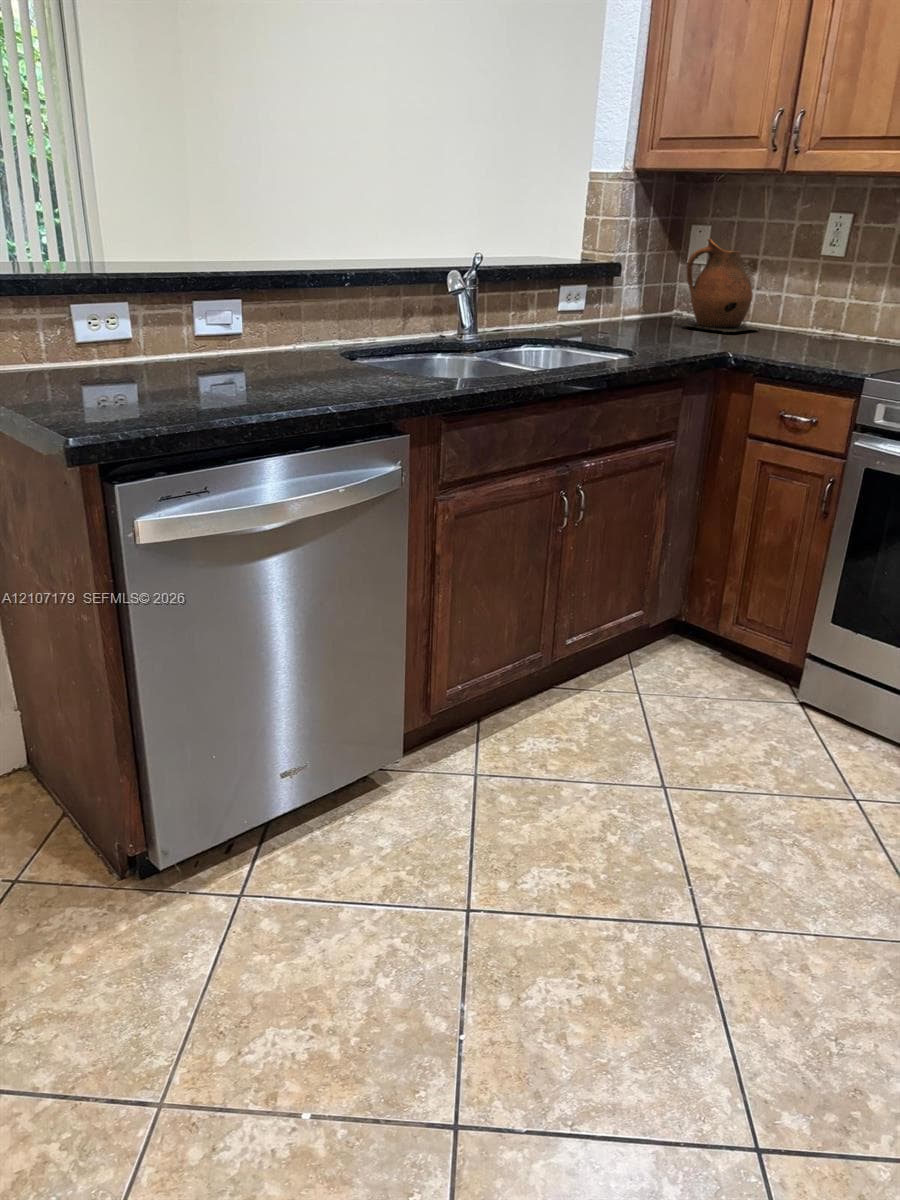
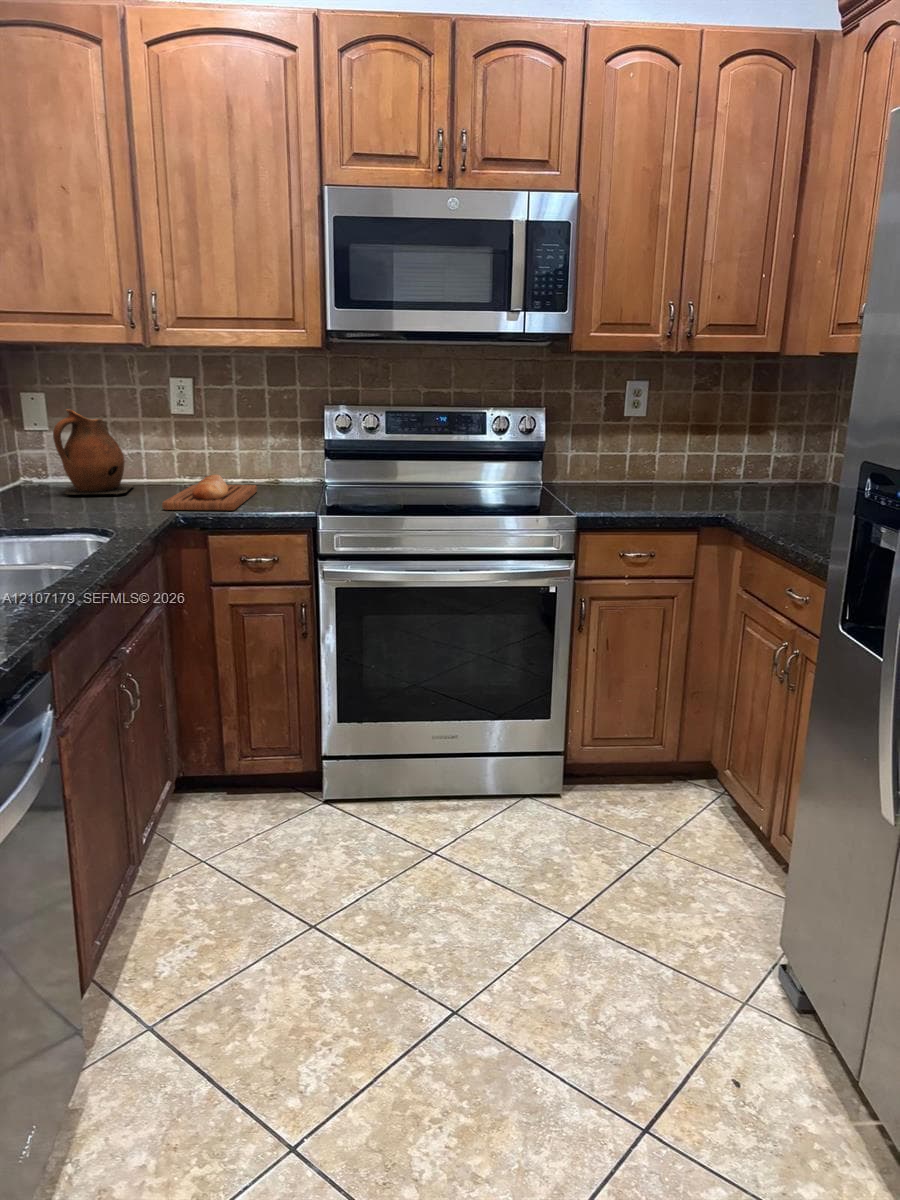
bread loaf: none [733,323,874,359] -> present [162,474,257,510]

